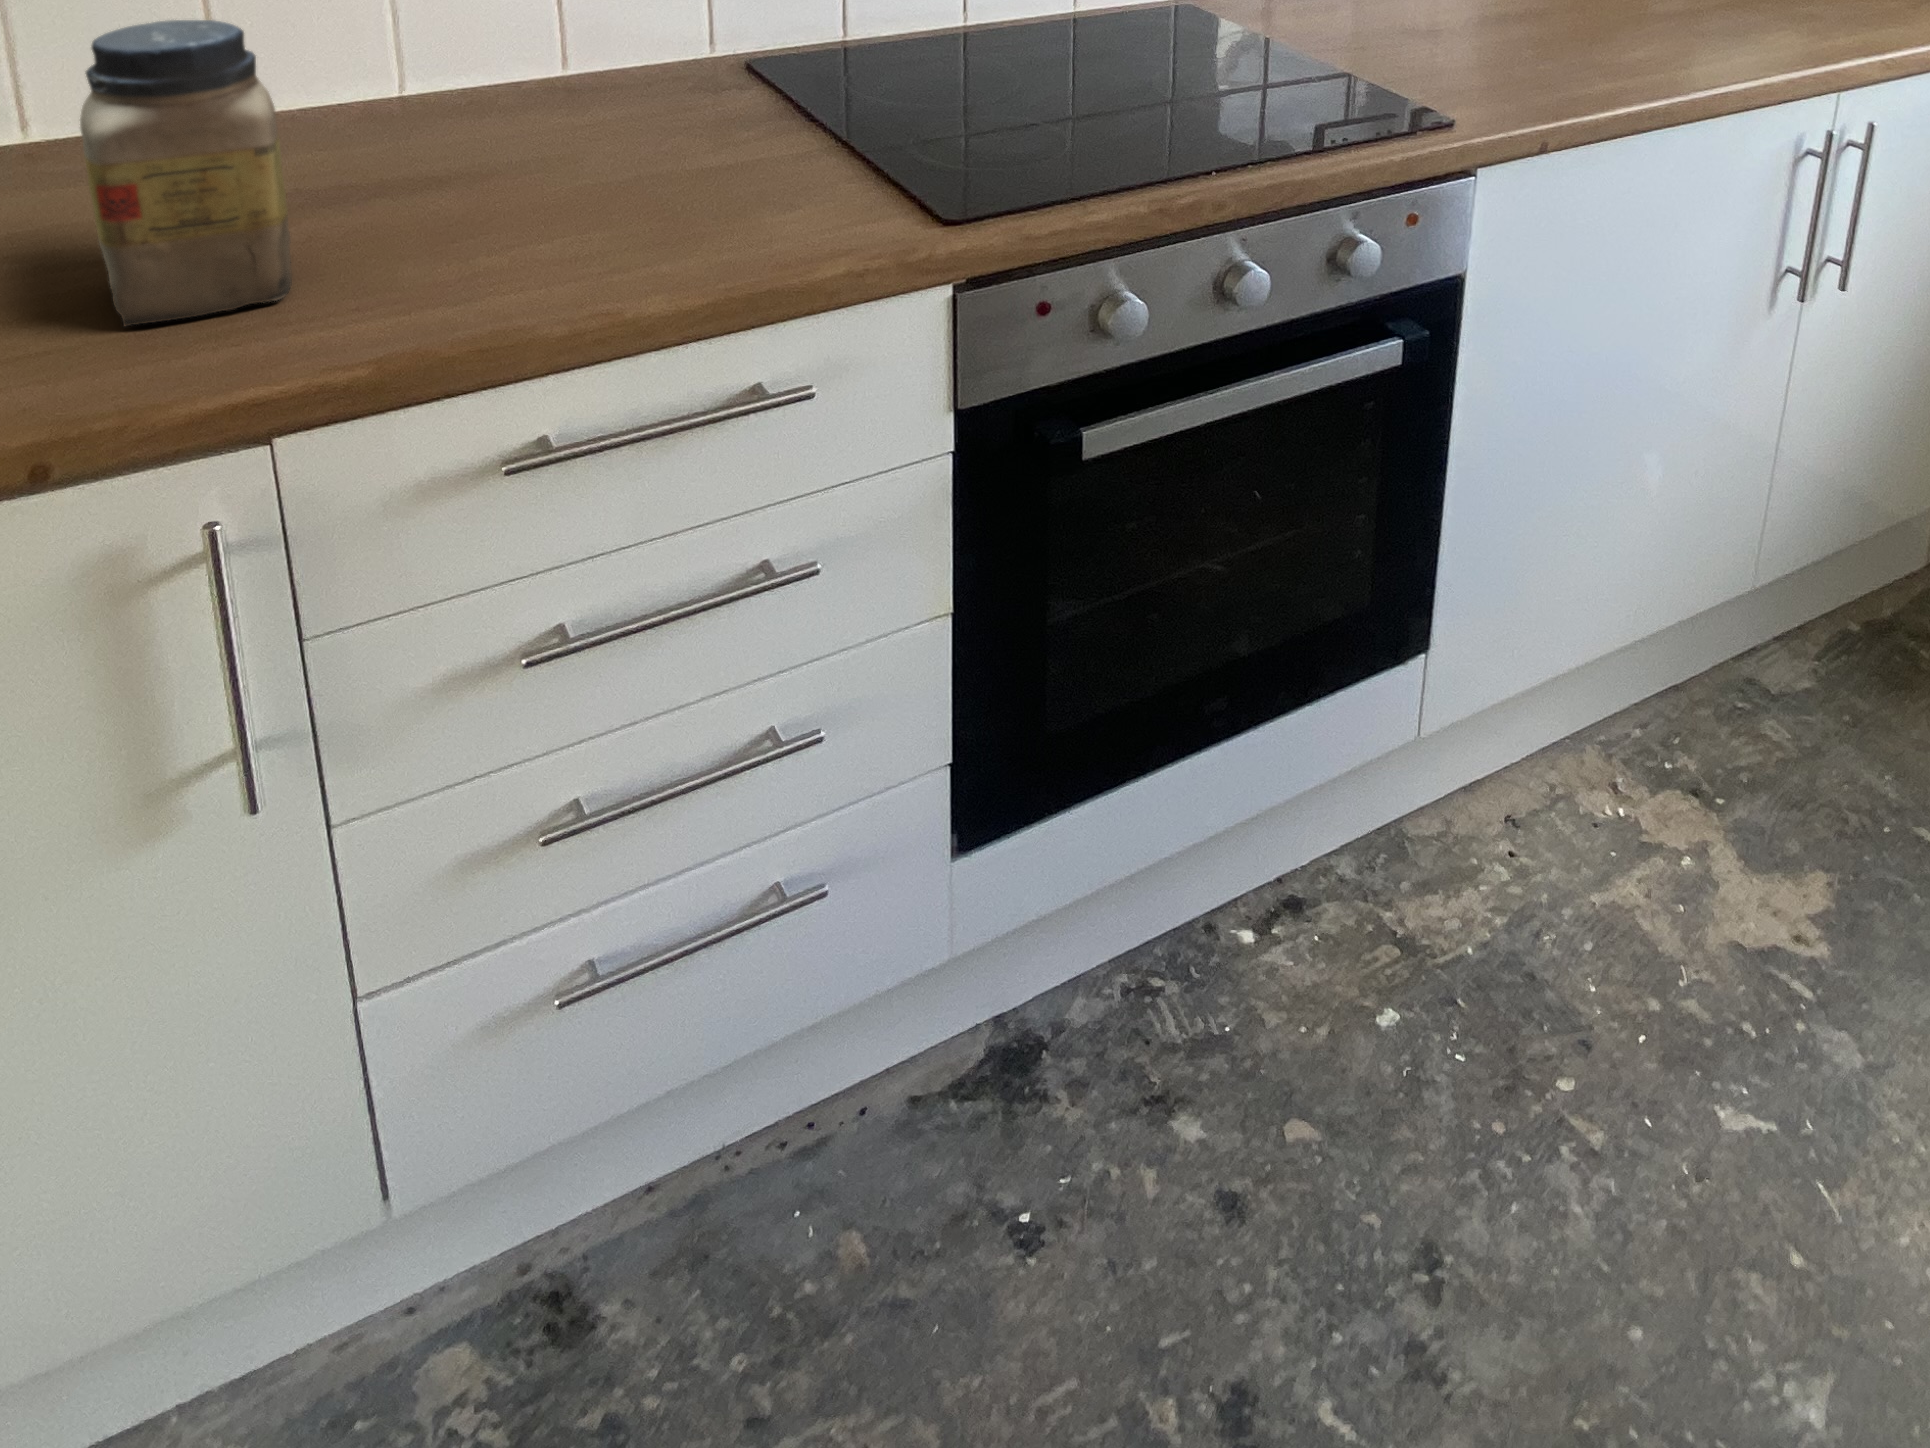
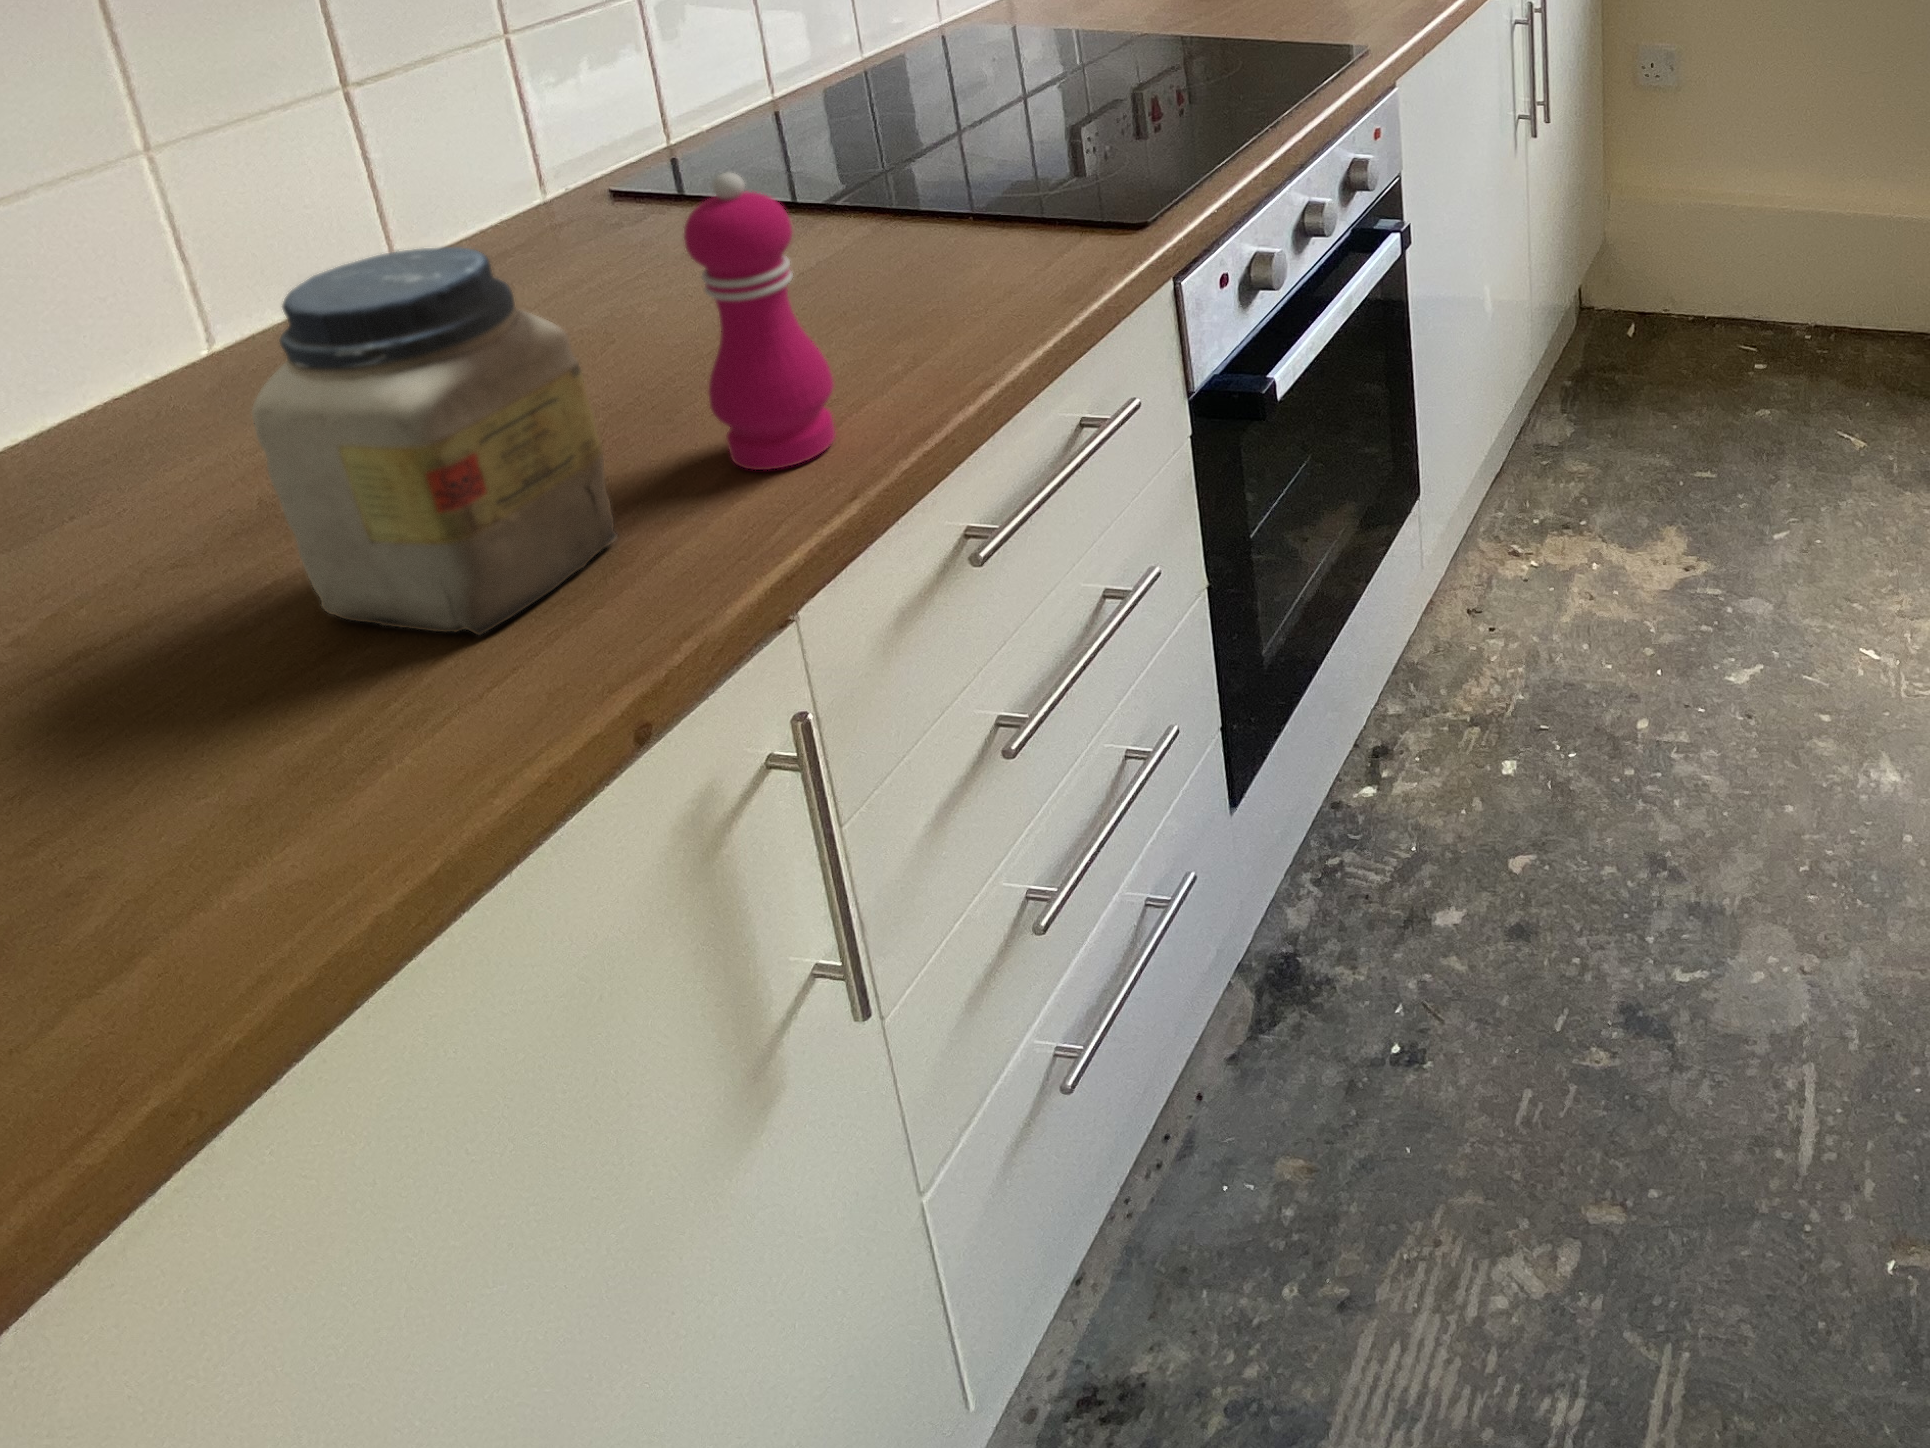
pepper mill: none [396,28,509,299] -> present [684,173,835,470]

